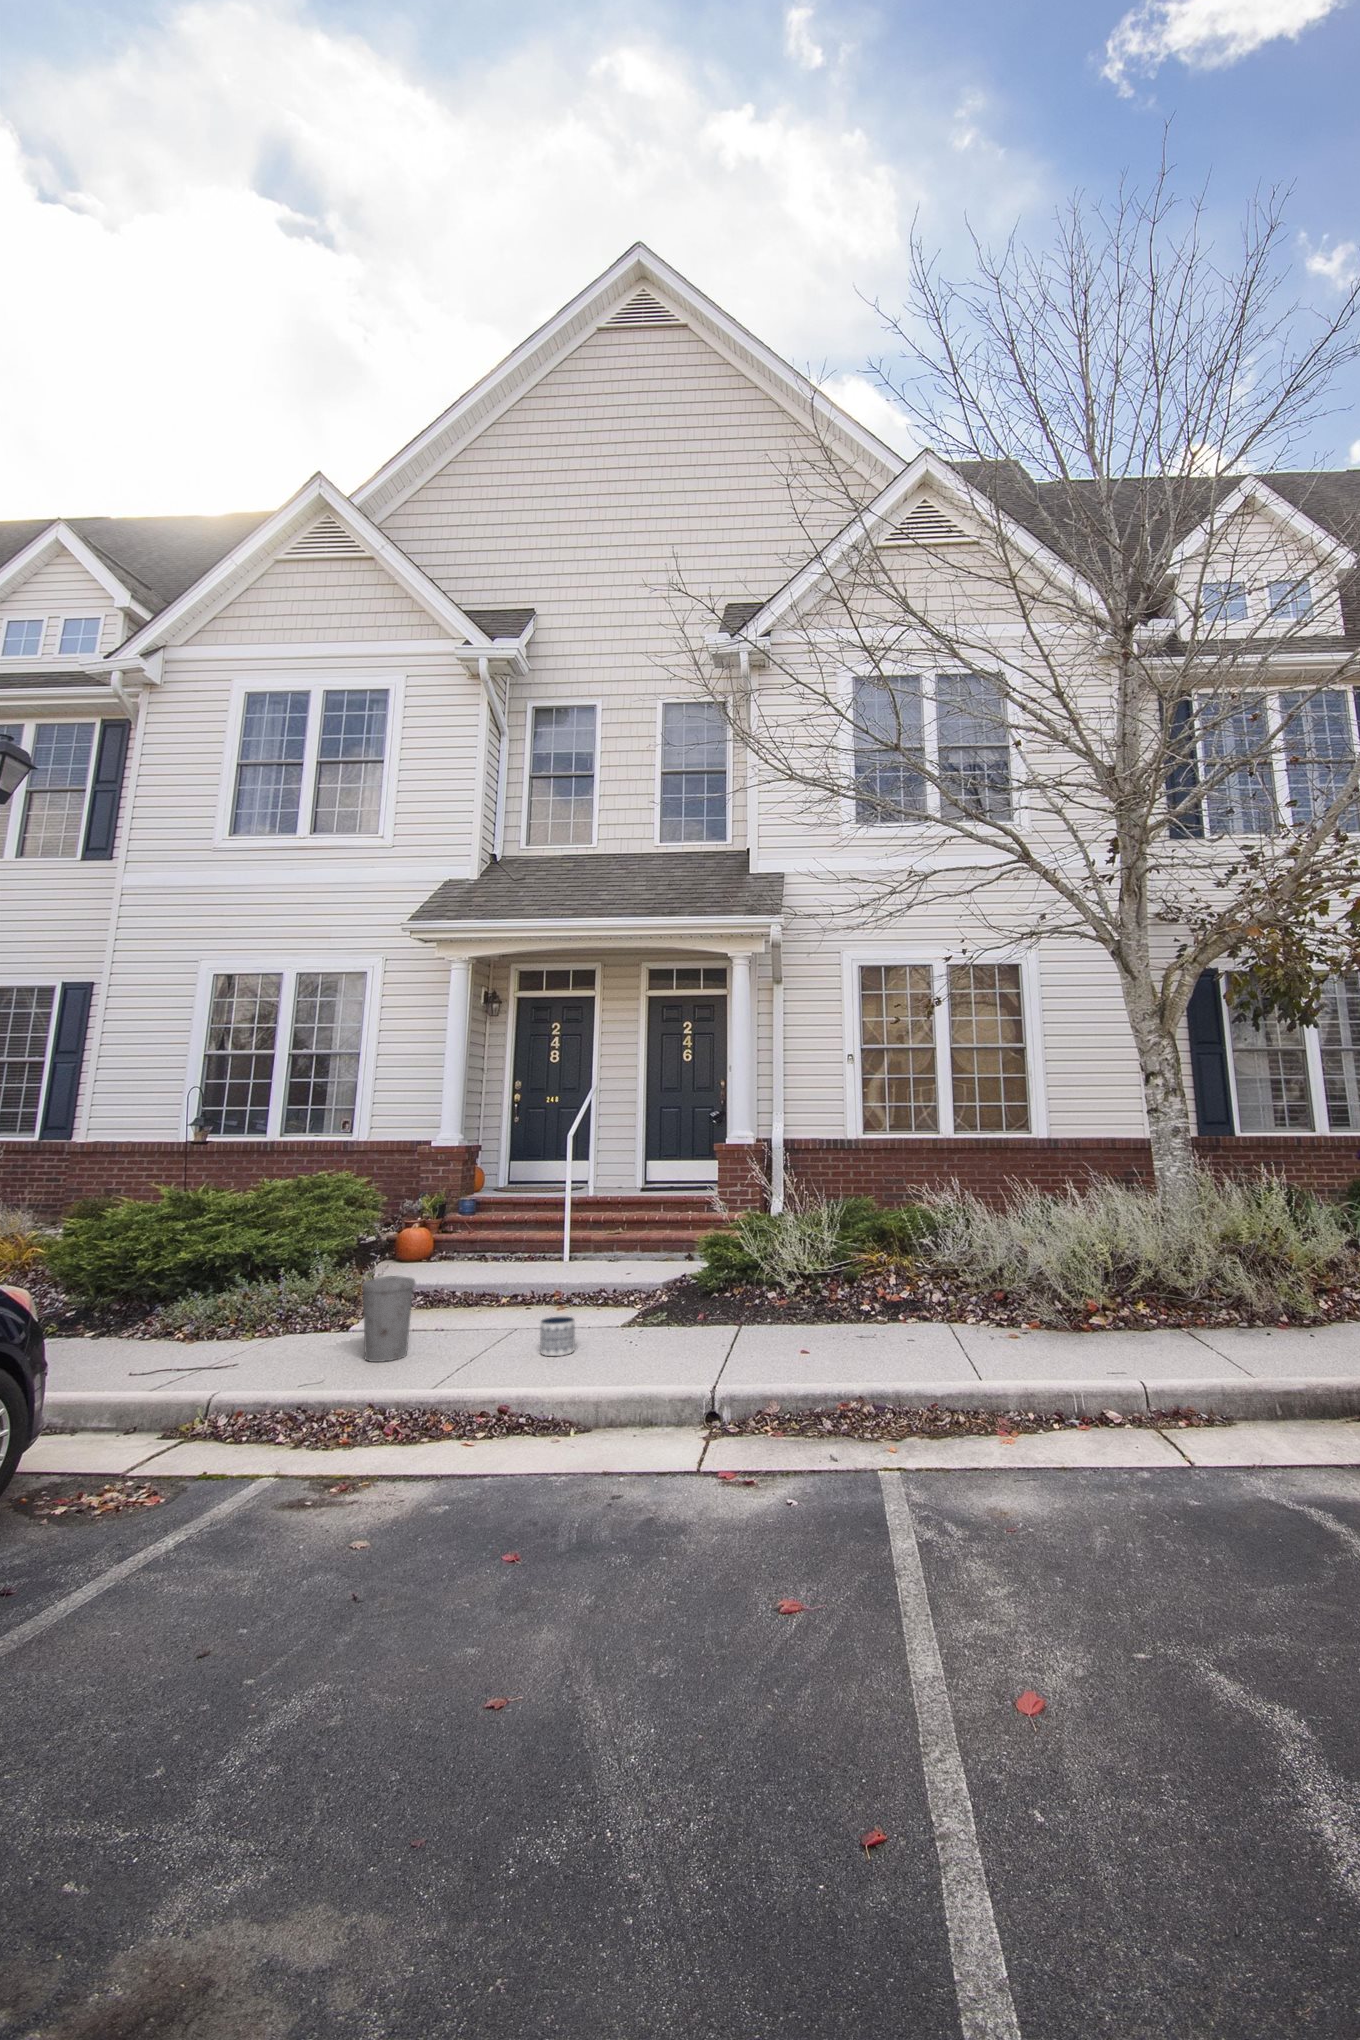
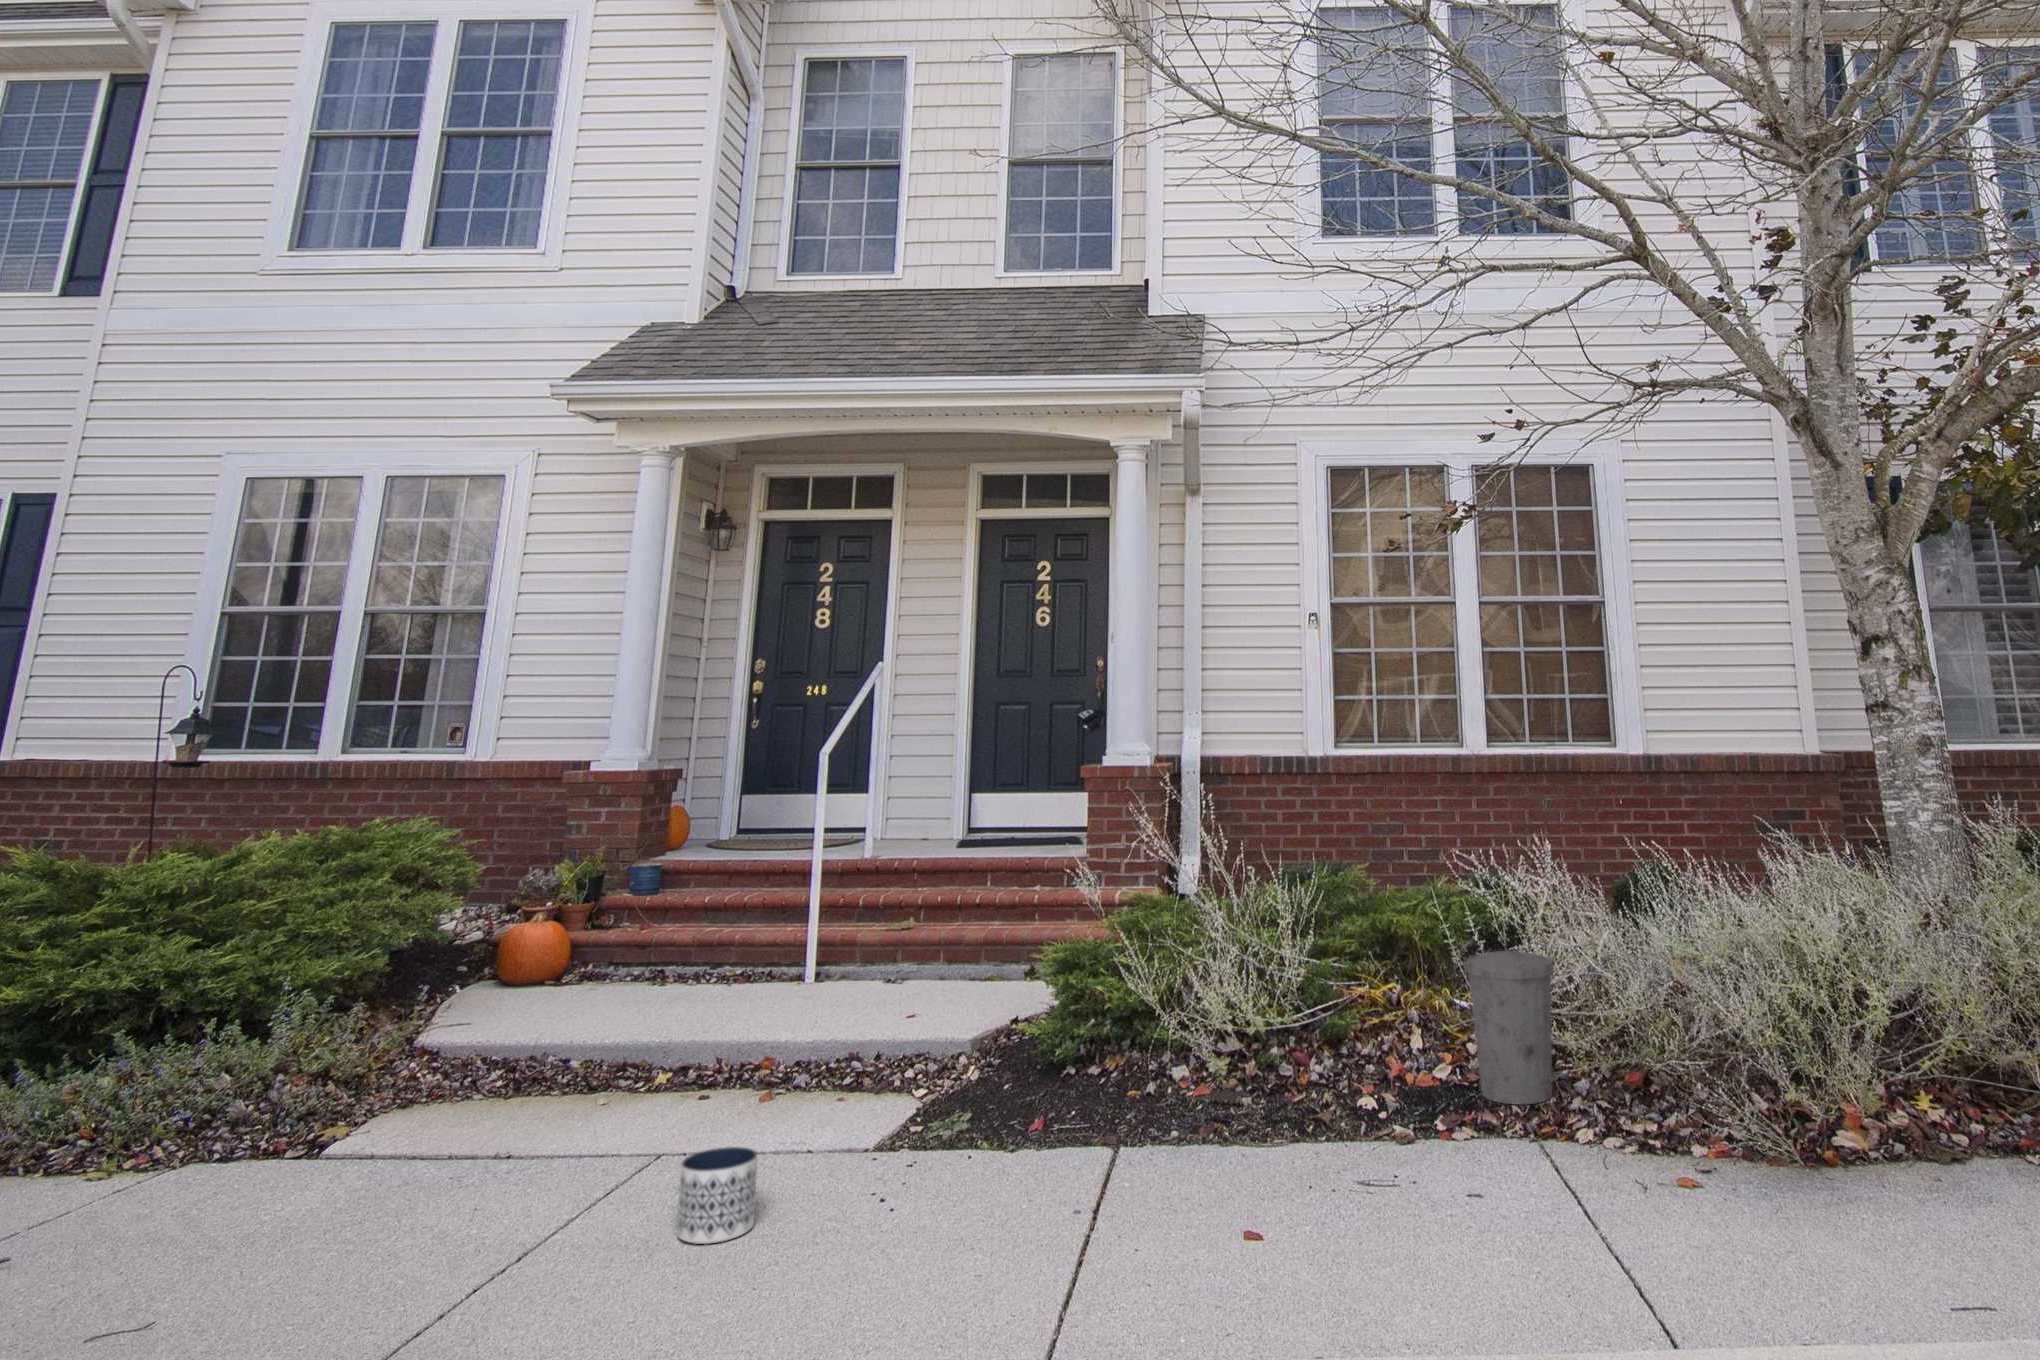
trash can: present [362,1276,415,1362] -> present [1465,951,1554,1105]

